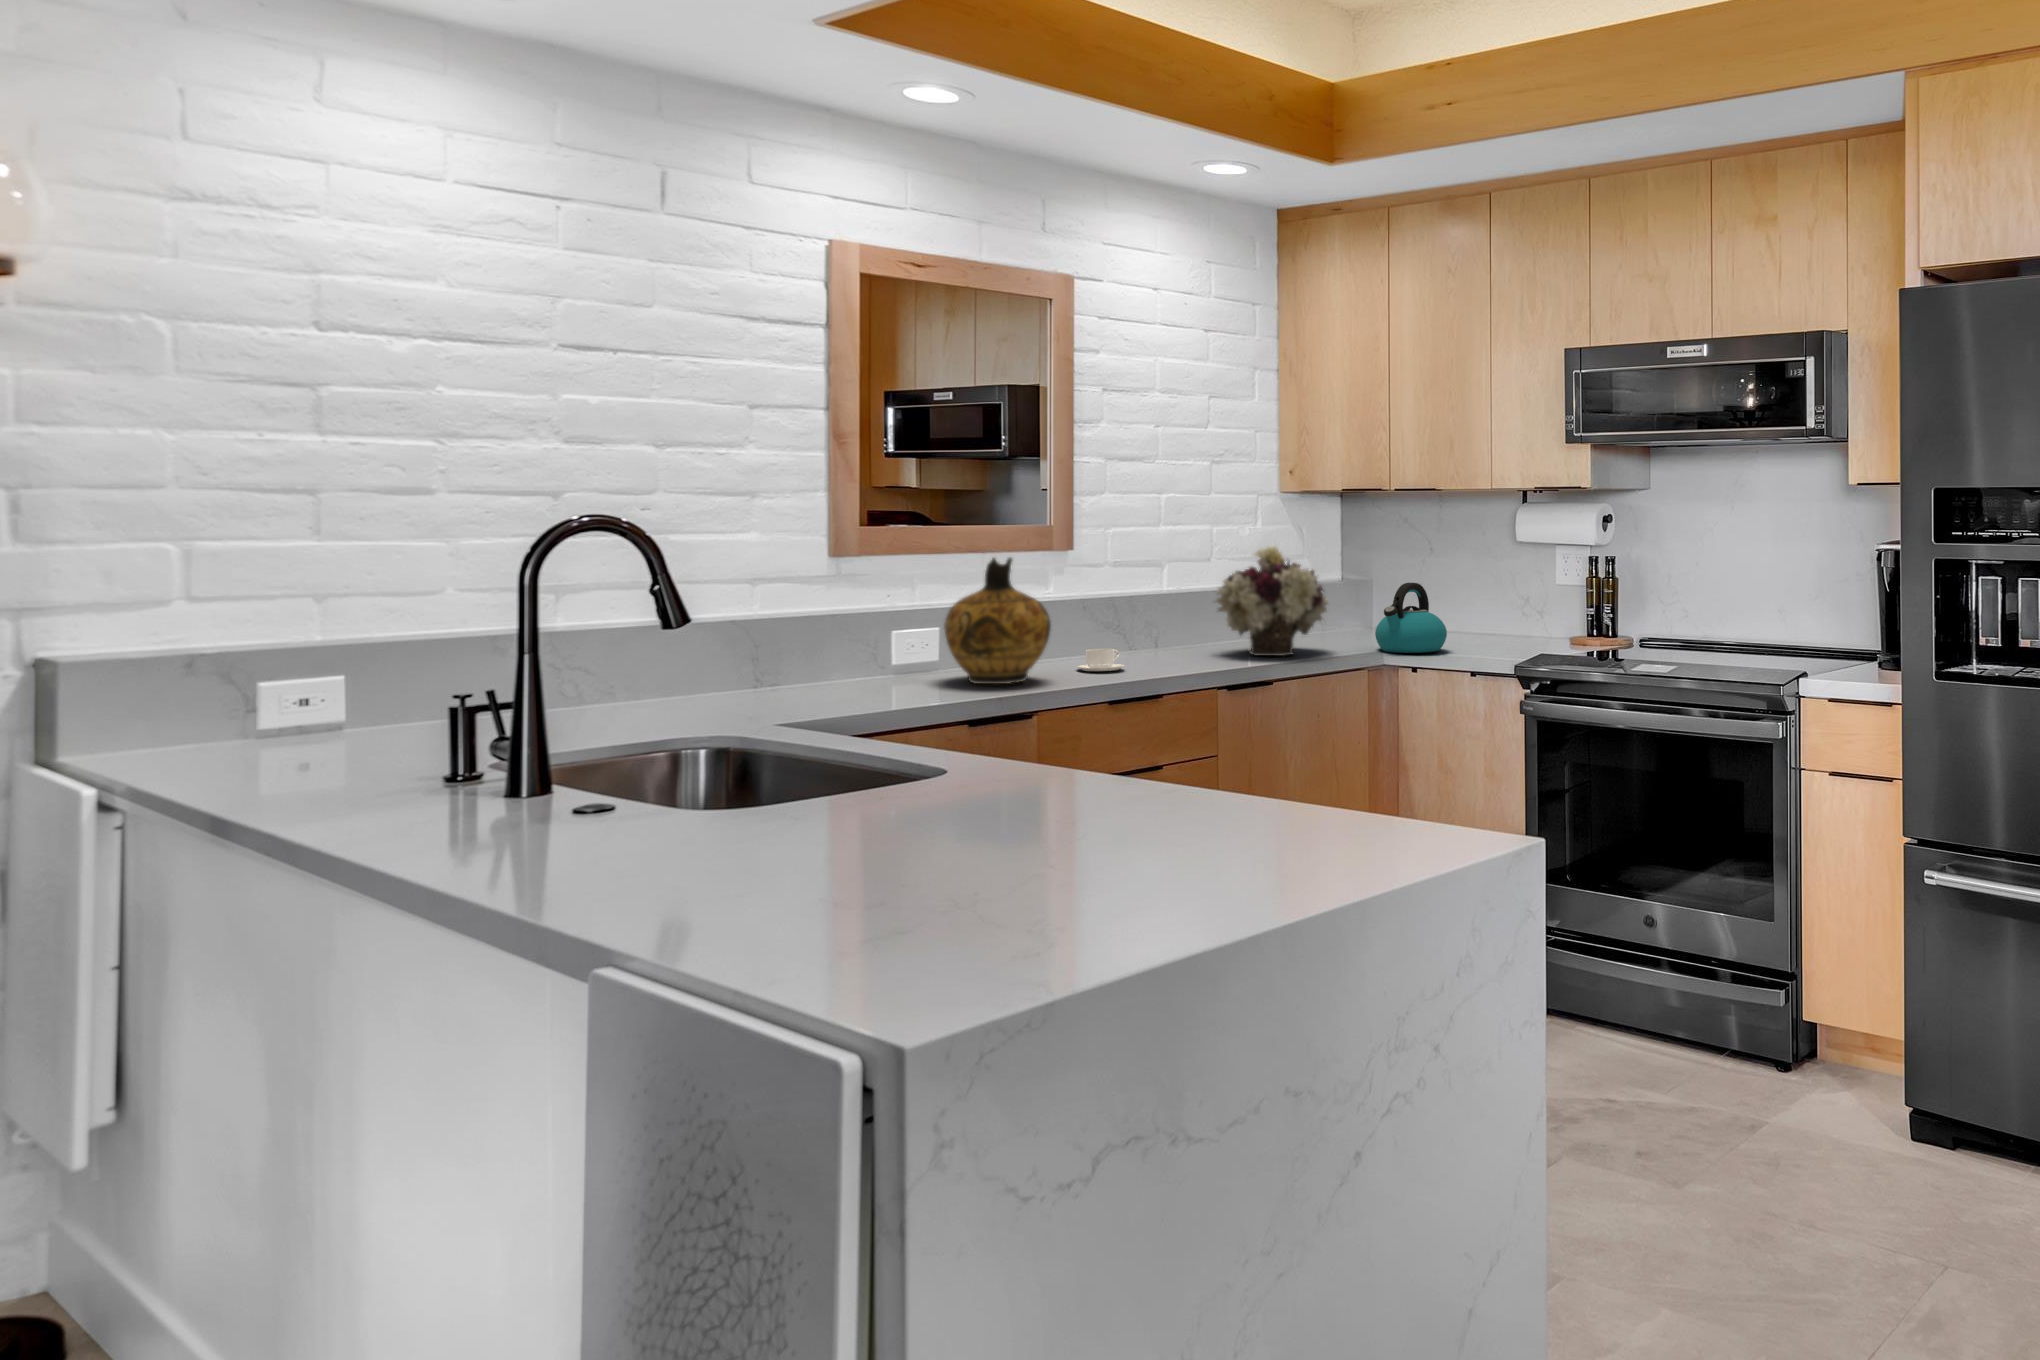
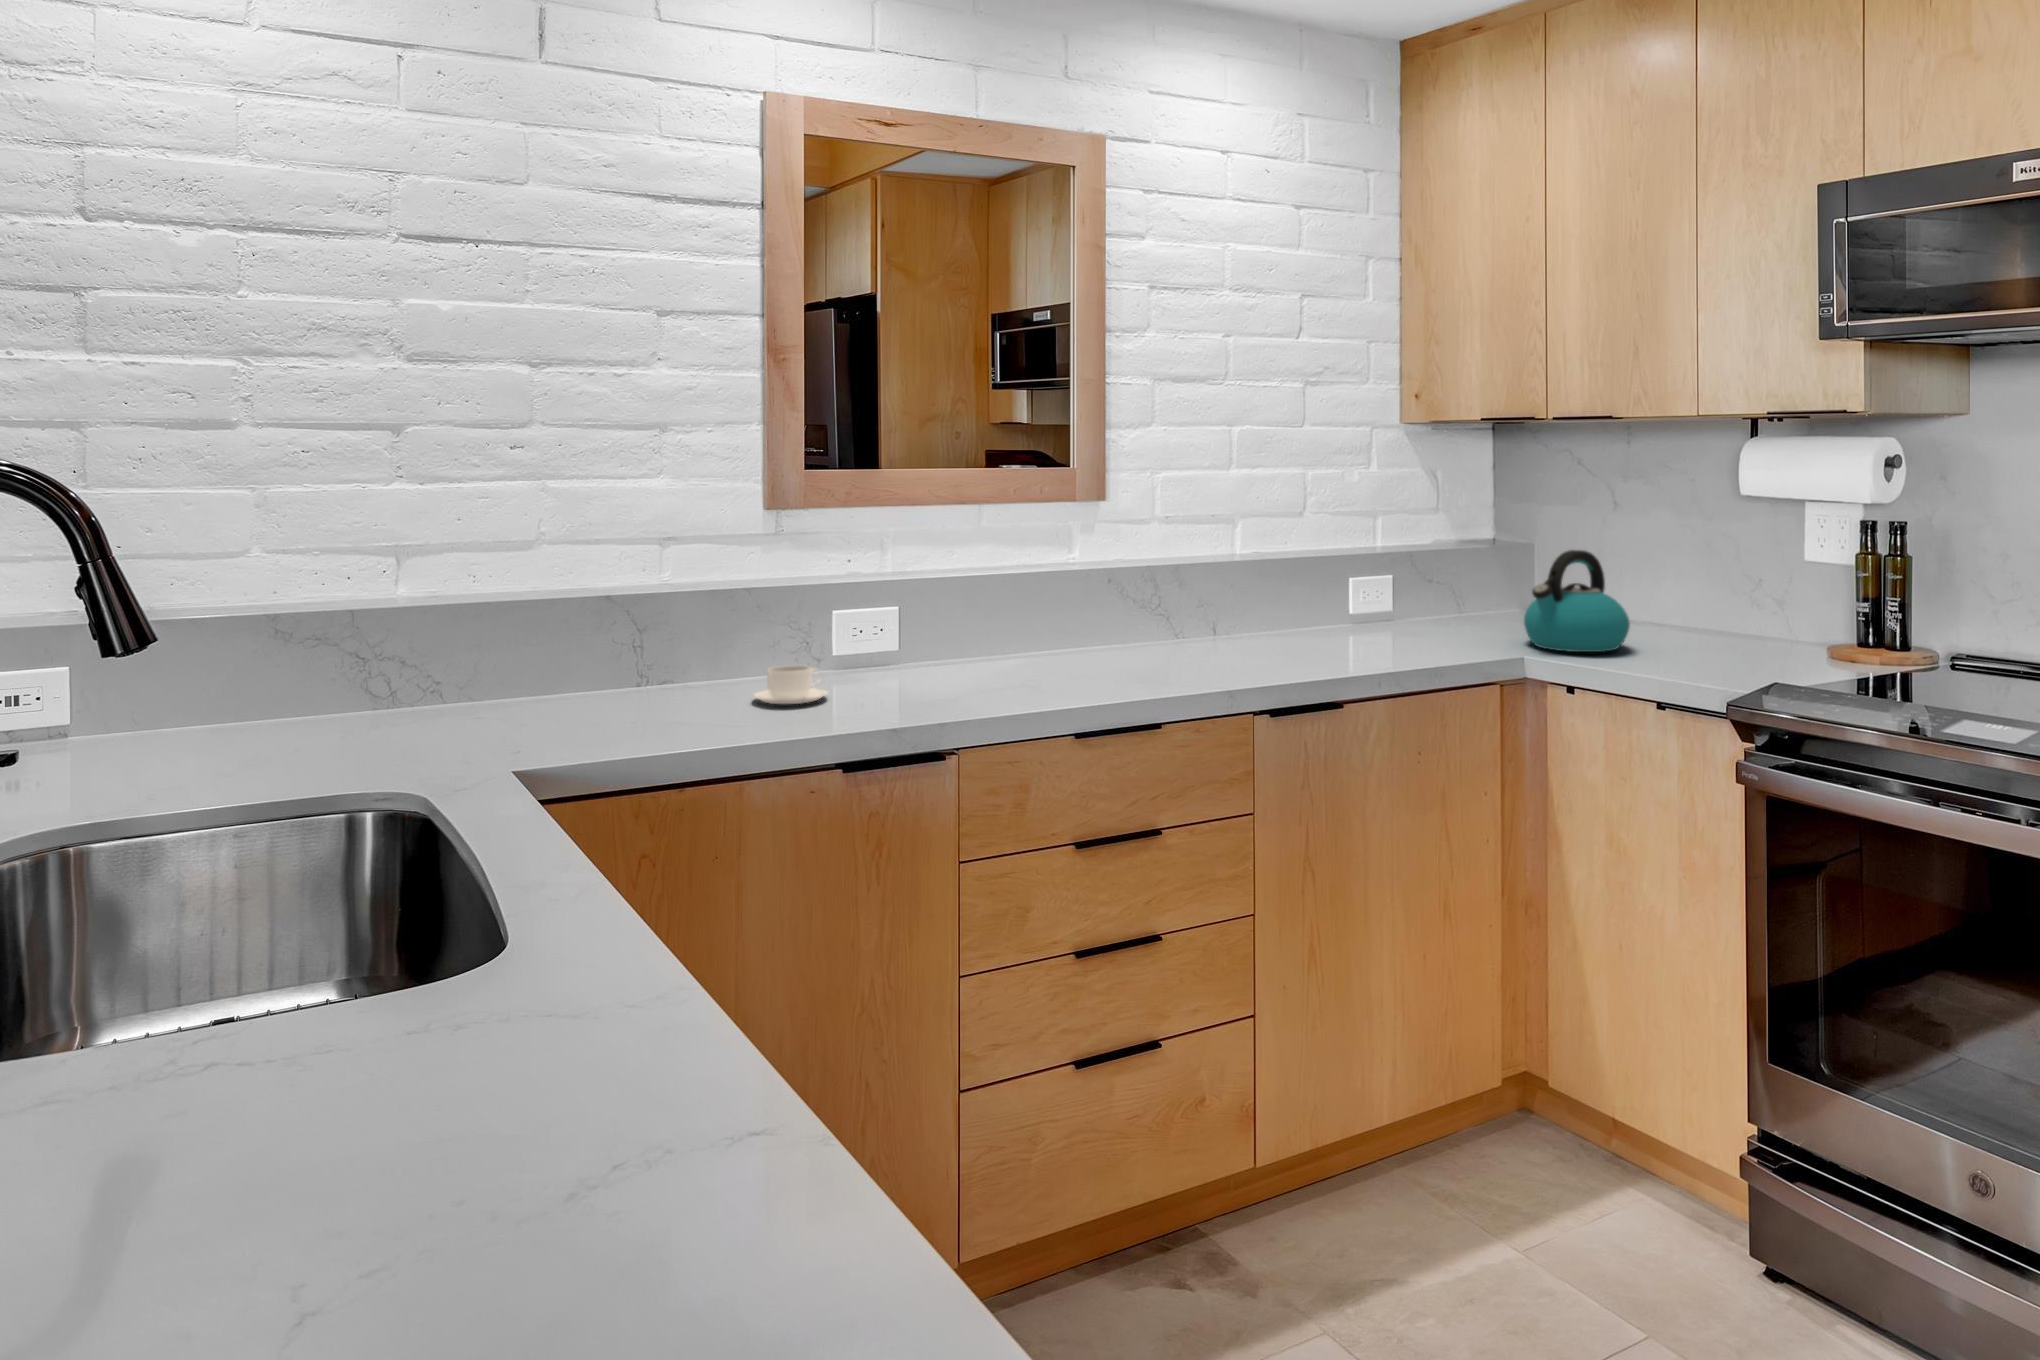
flower arrangement: present [1215,546,1328,656] -> none [1288,496,1453,649]
ceramic jug: present [944,558,1051,684] -> none [892,512,1031,685]
coffee cup: present [1077,648,1125,671] -> present [754,665,828,704]

